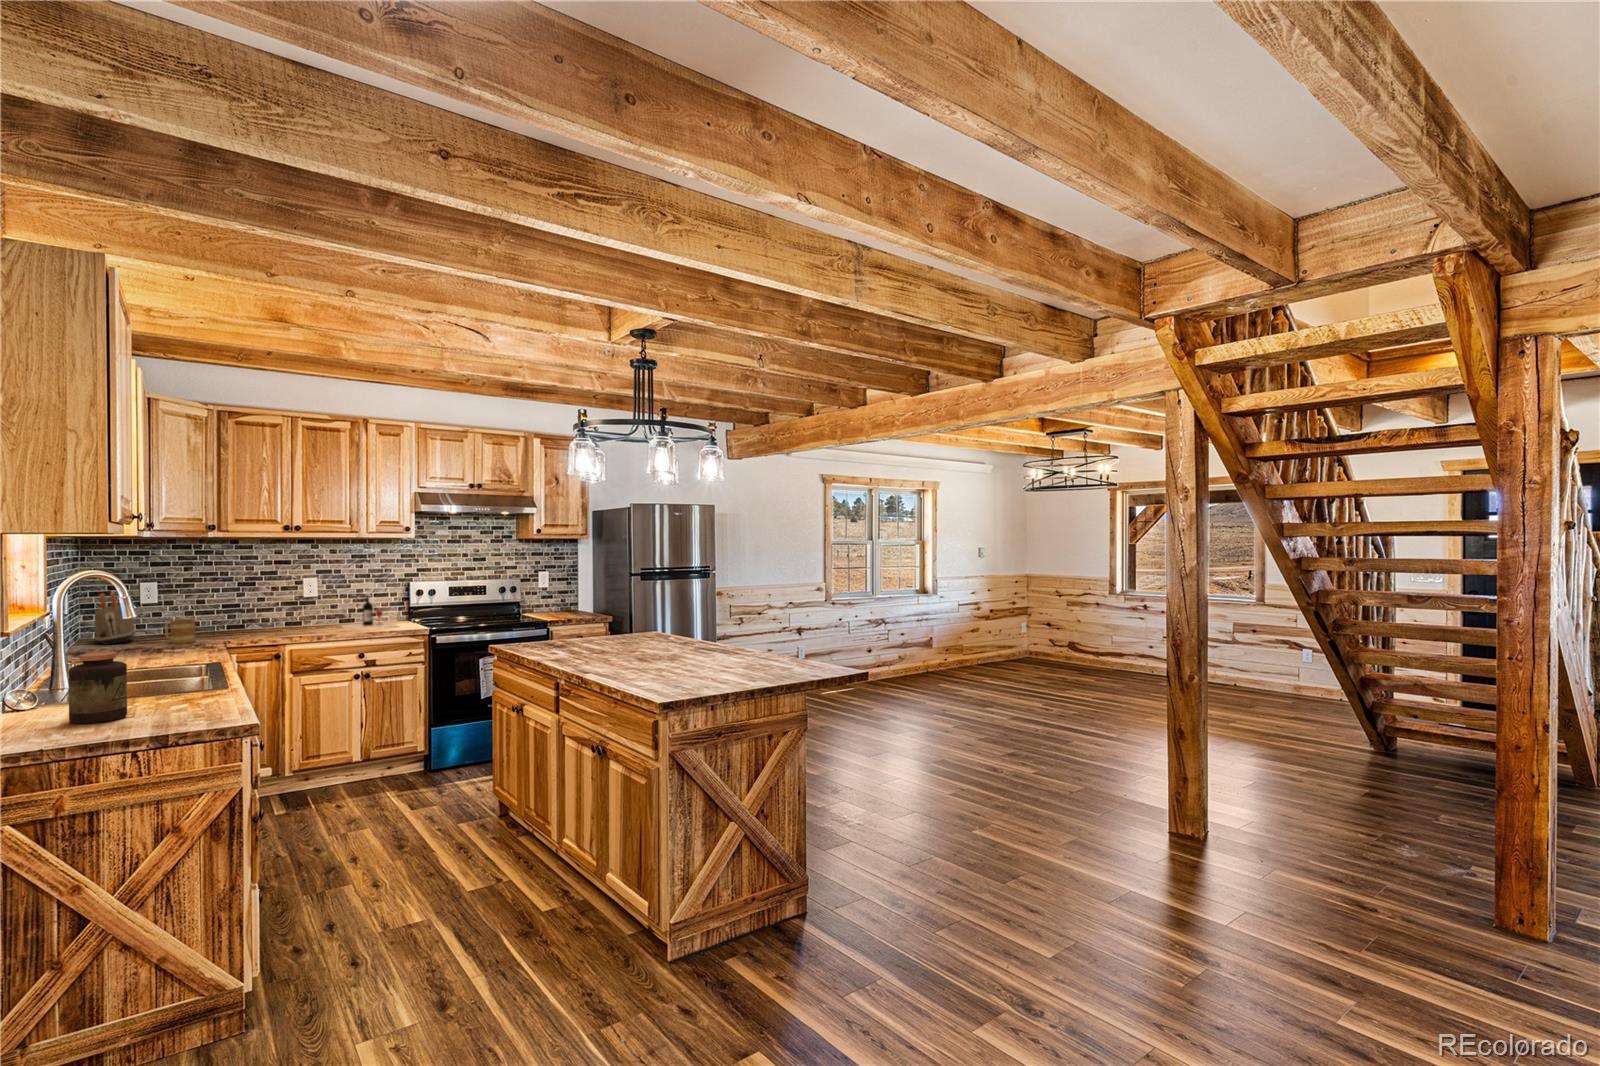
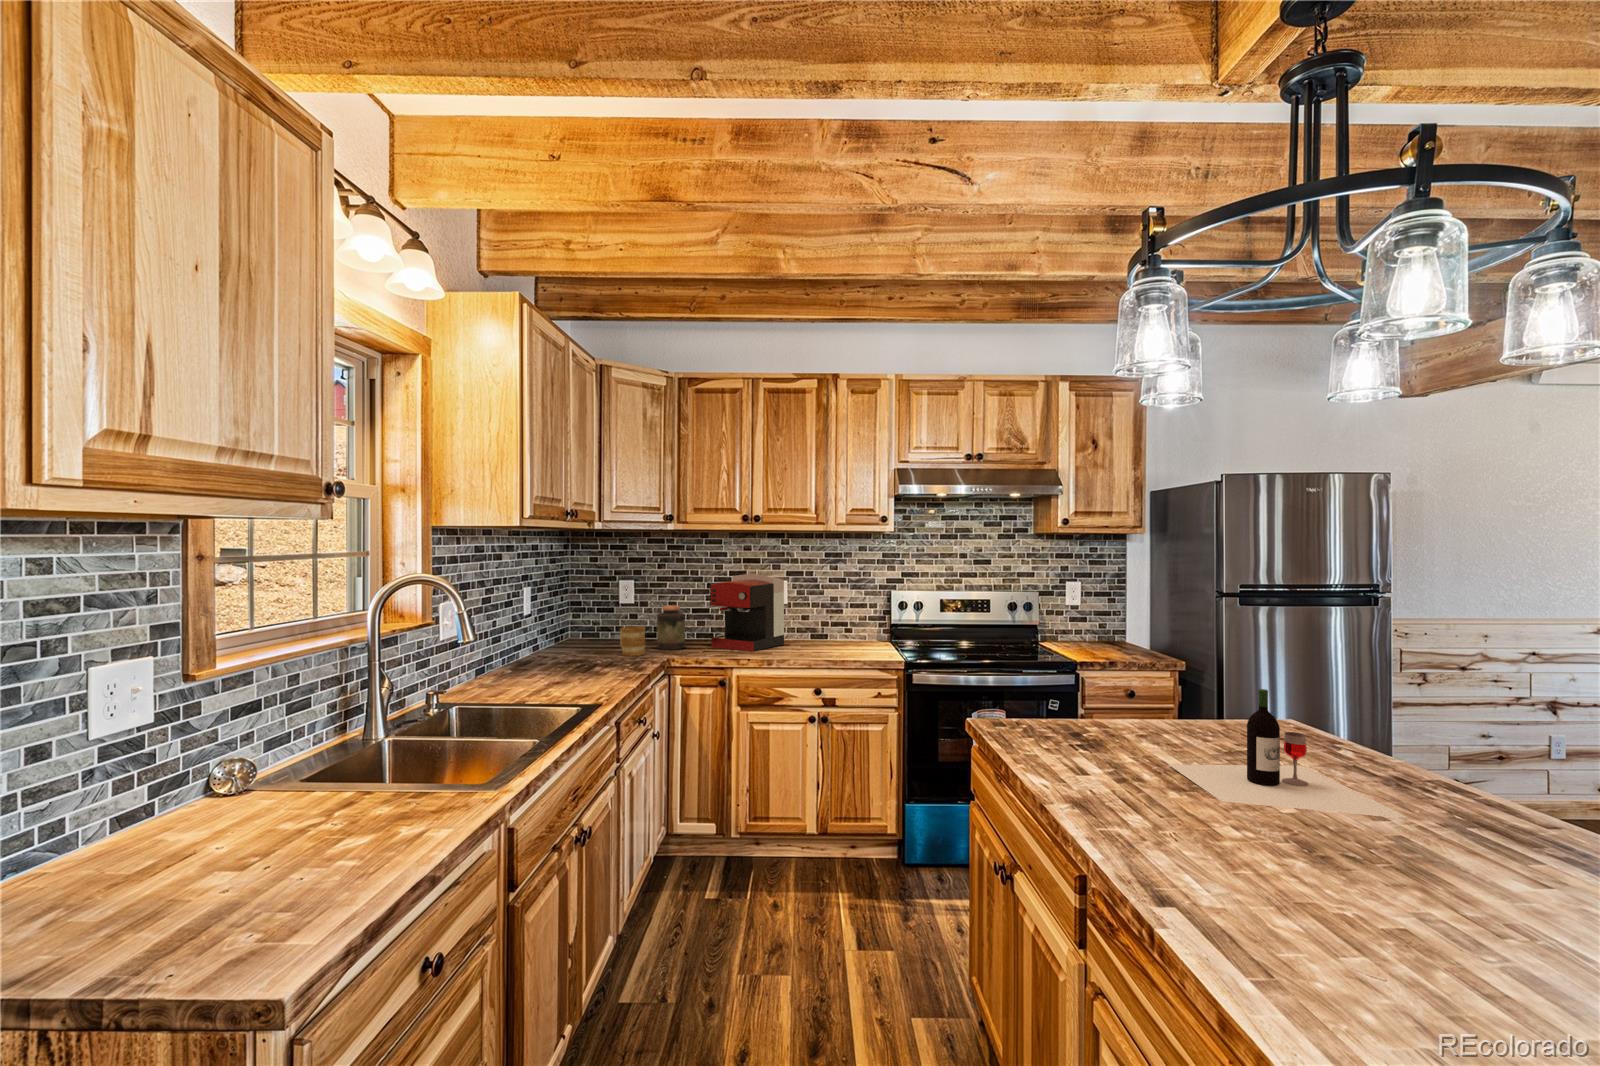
coffee maker: none [250,573,319,634] -> present [710,574,784,652]
toaster: present [95,592,136,645] -> none [565,589,607,649]
wine bottle: present [342,596,397,628] -> present [1170,689,1406,817]
jar: present [69,652,127,724] -> present [657,605,685,650]

